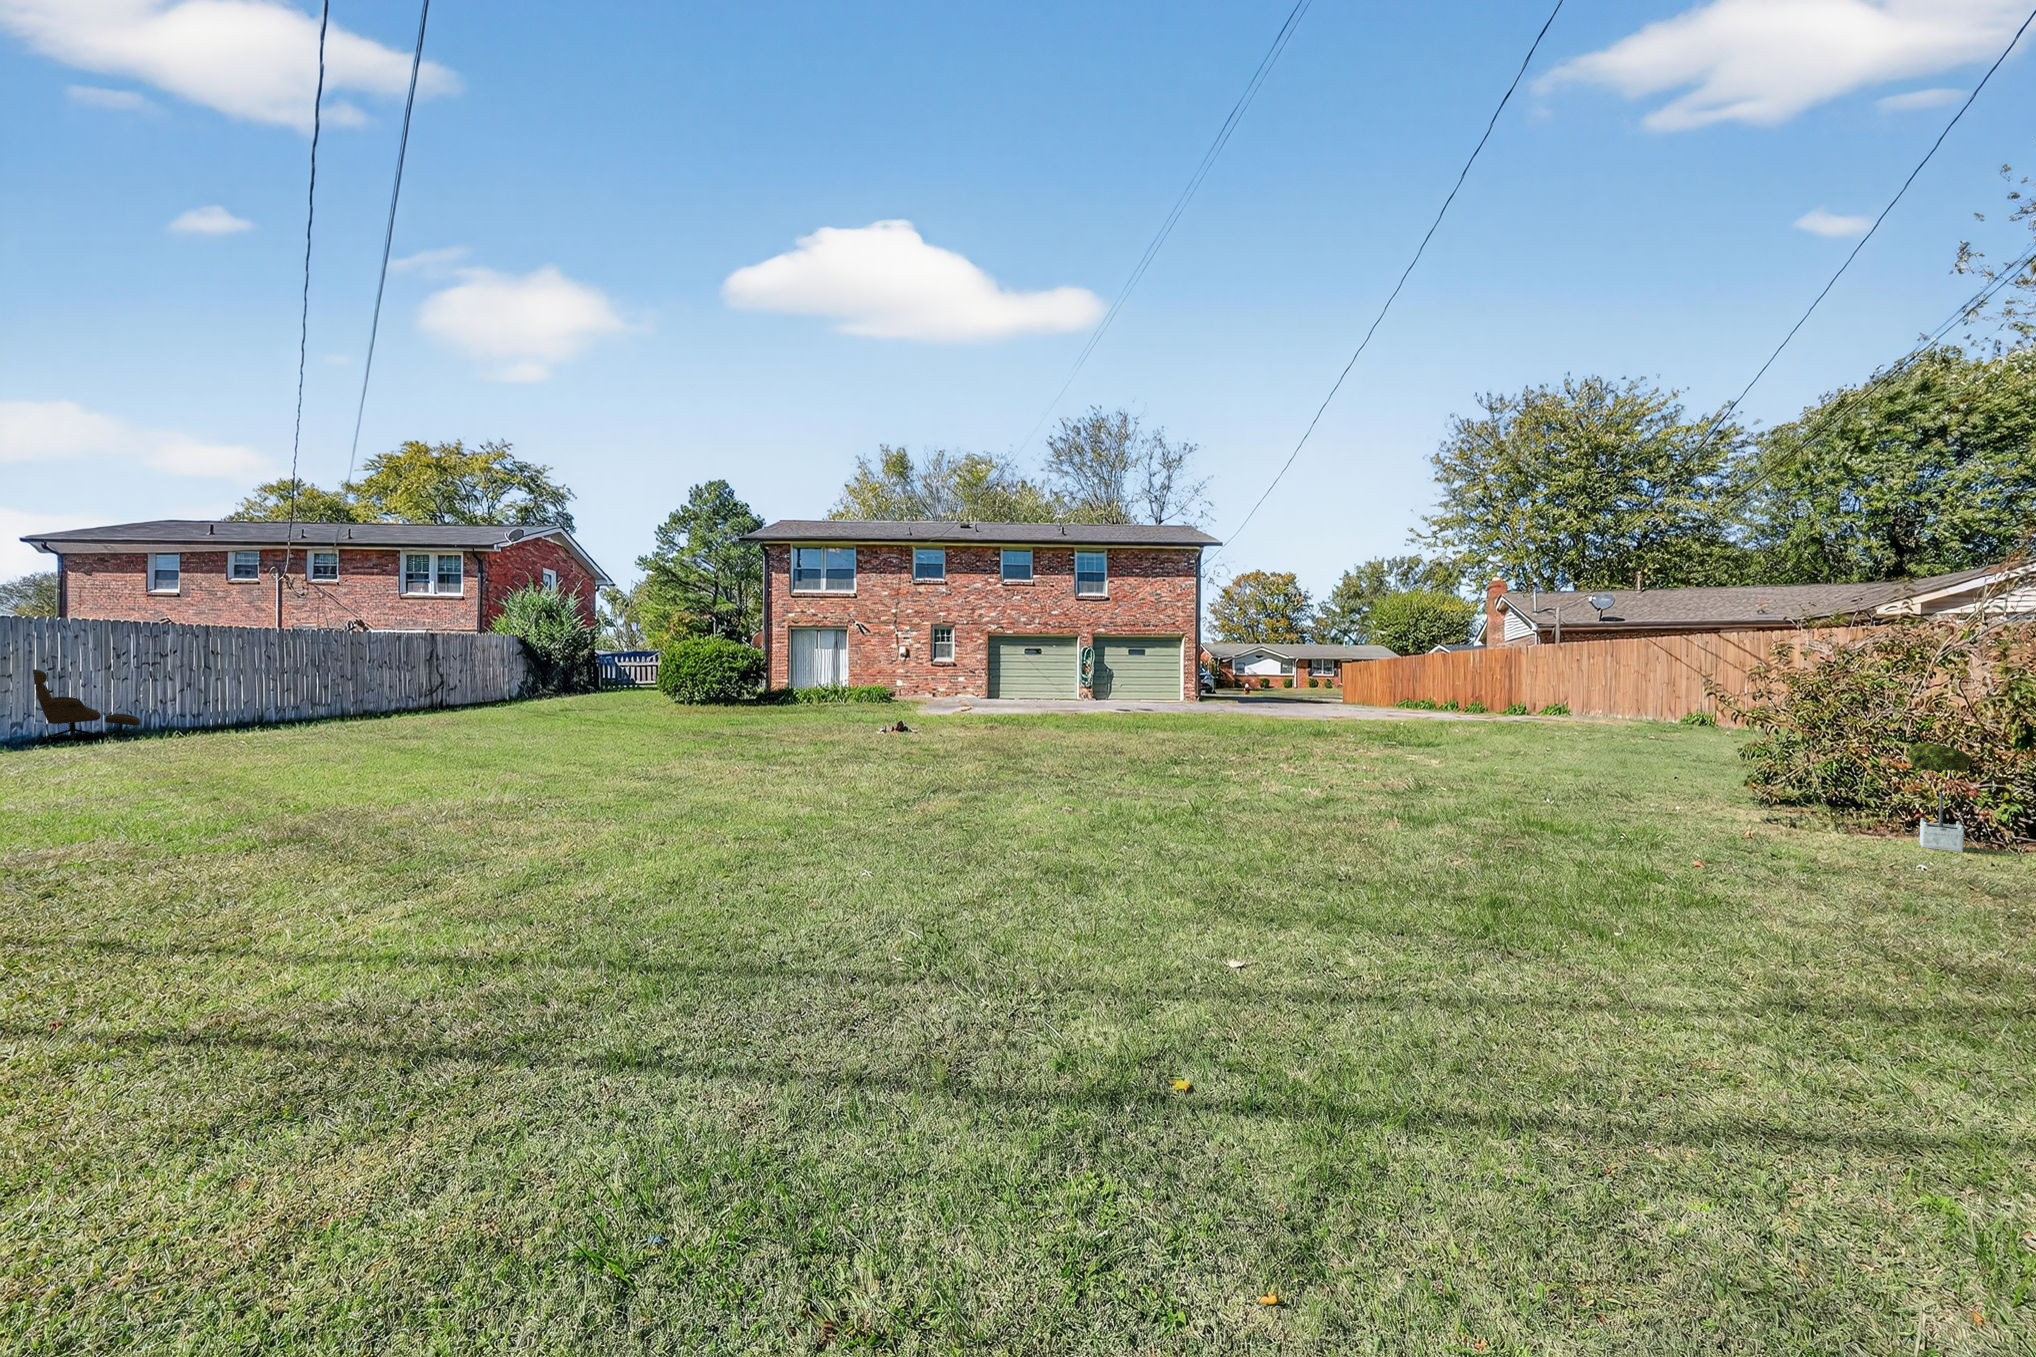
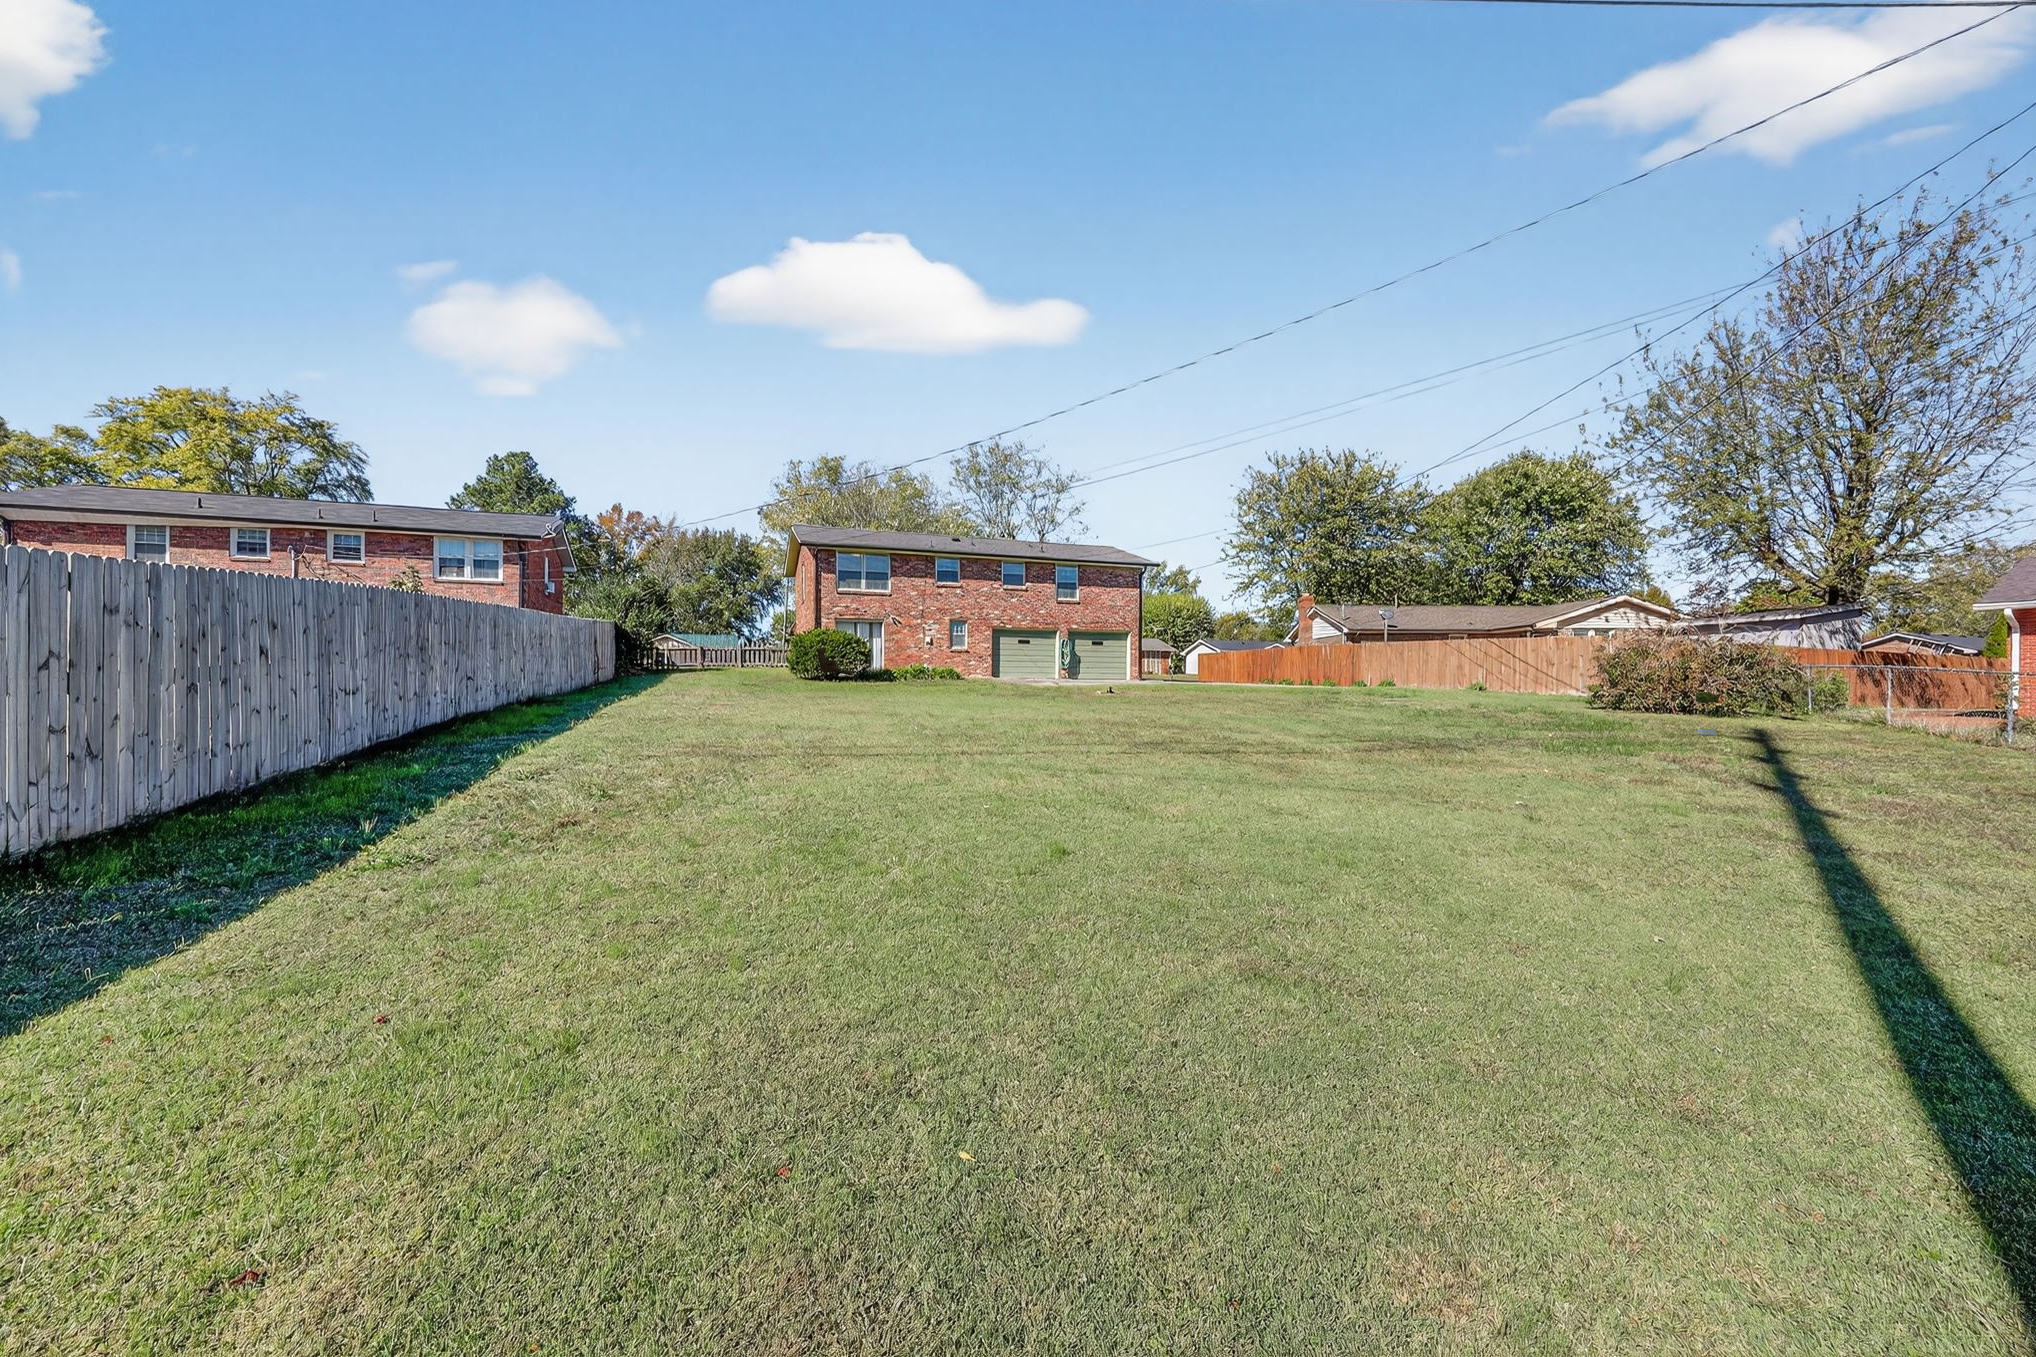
lounge chair: present [33,669,140,739] -> present [818,648,853,680]

